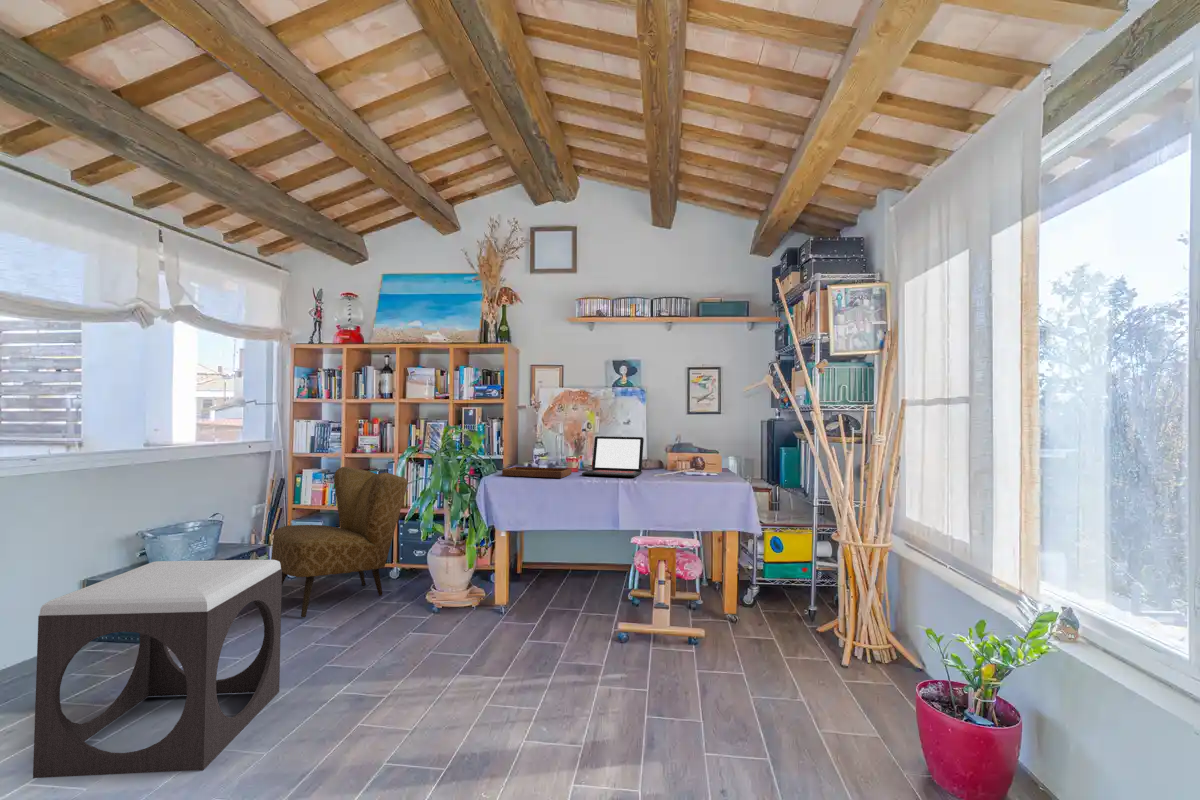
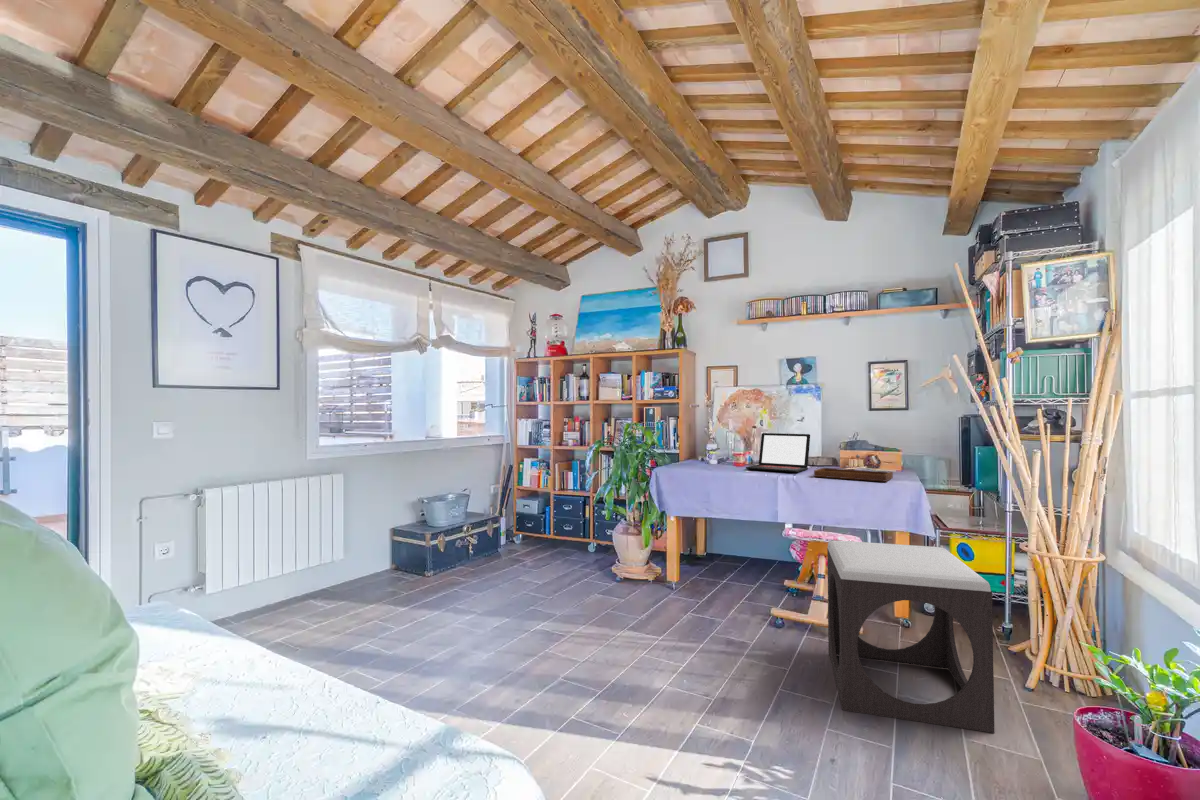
tray: present [502,453,572,478] -> present [814,455,893,481]
armchair: present [271,467,408,617] -> none [501,457,599,573]
footstool: present [33,560,282,778] -> present [827,540,995,733]

